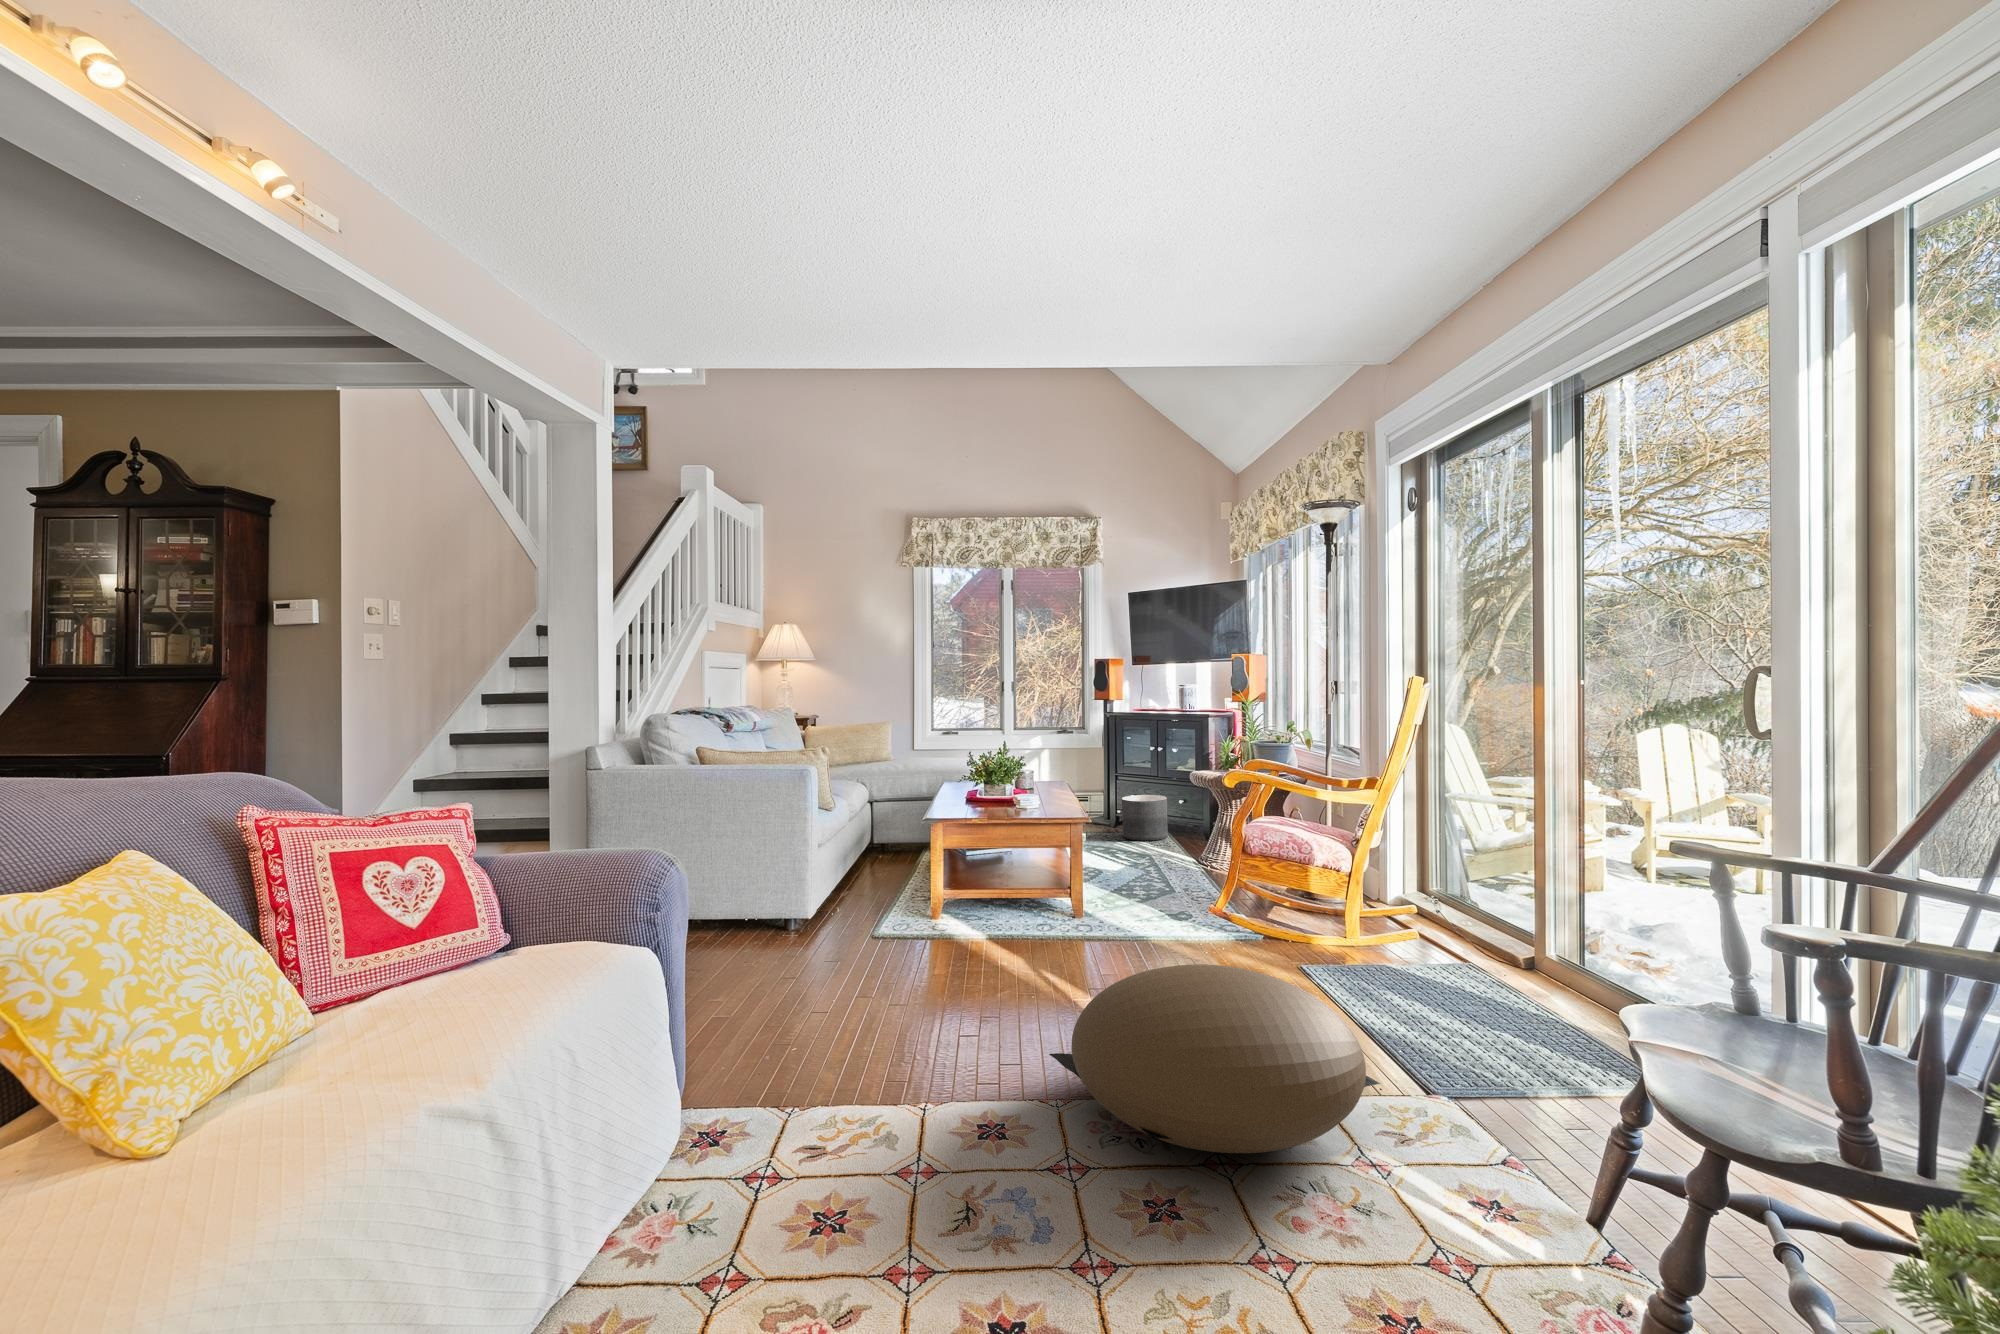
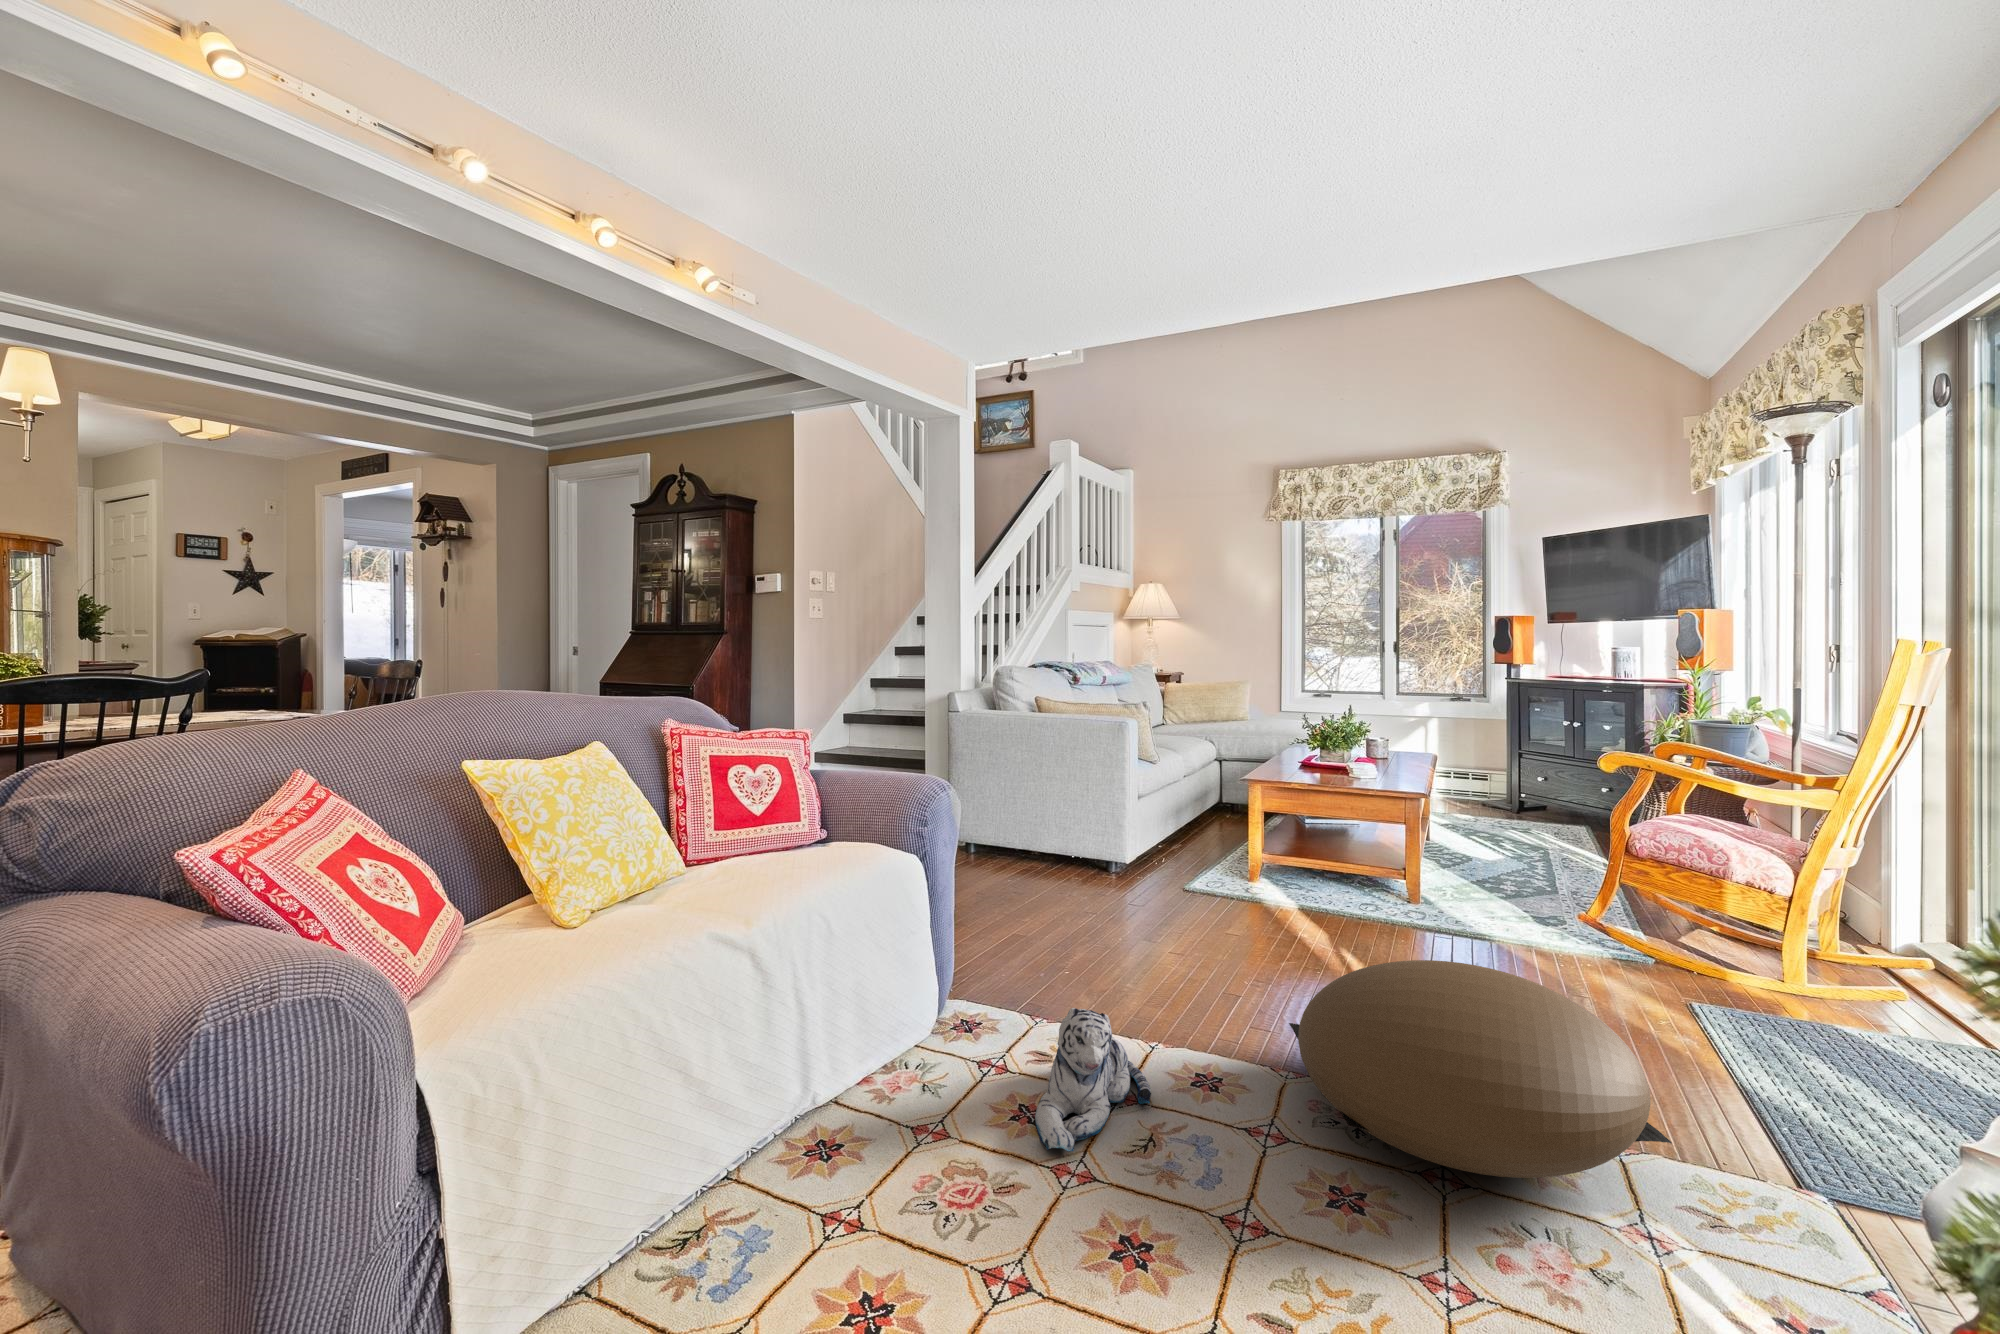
planter: present [1122,795,1168,841] -> none [1523,782,1583,835]
plush toy: none [836,1086,947,1255] -> present [1035,1008,1151,1151]

